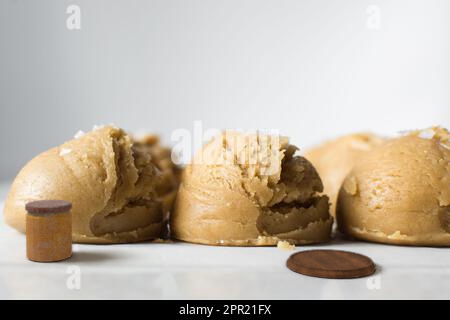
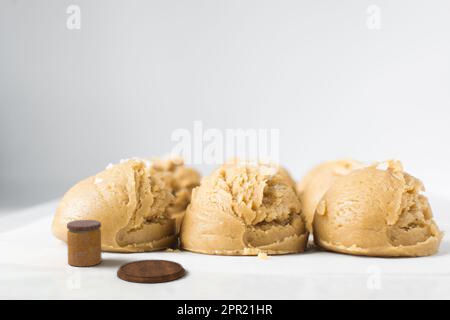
cutting board: present [286,249,376,278] -> present [117,260,185,283]

